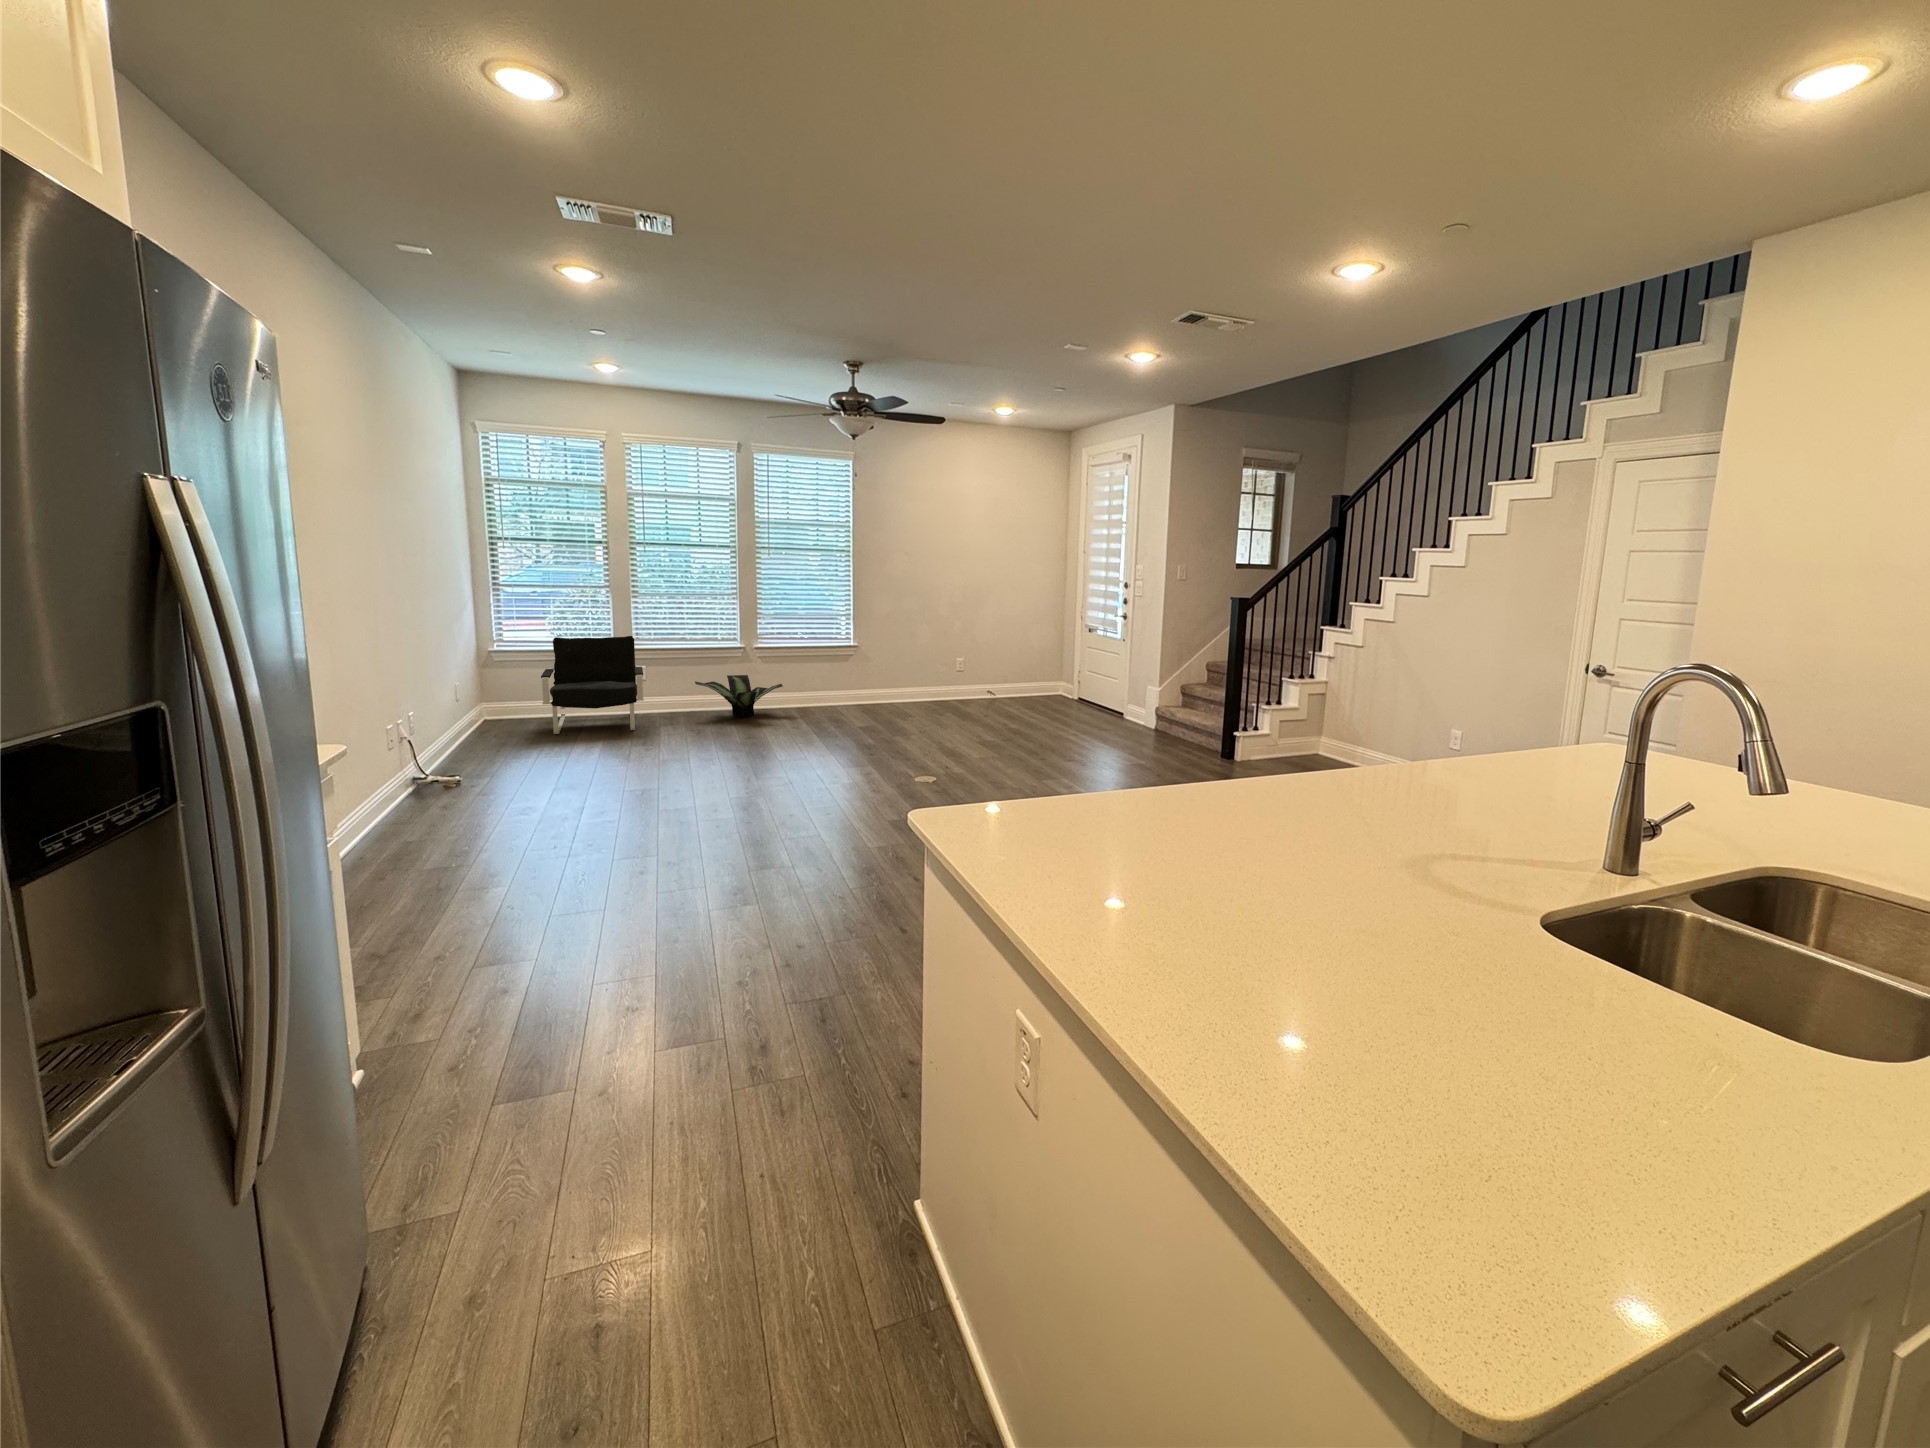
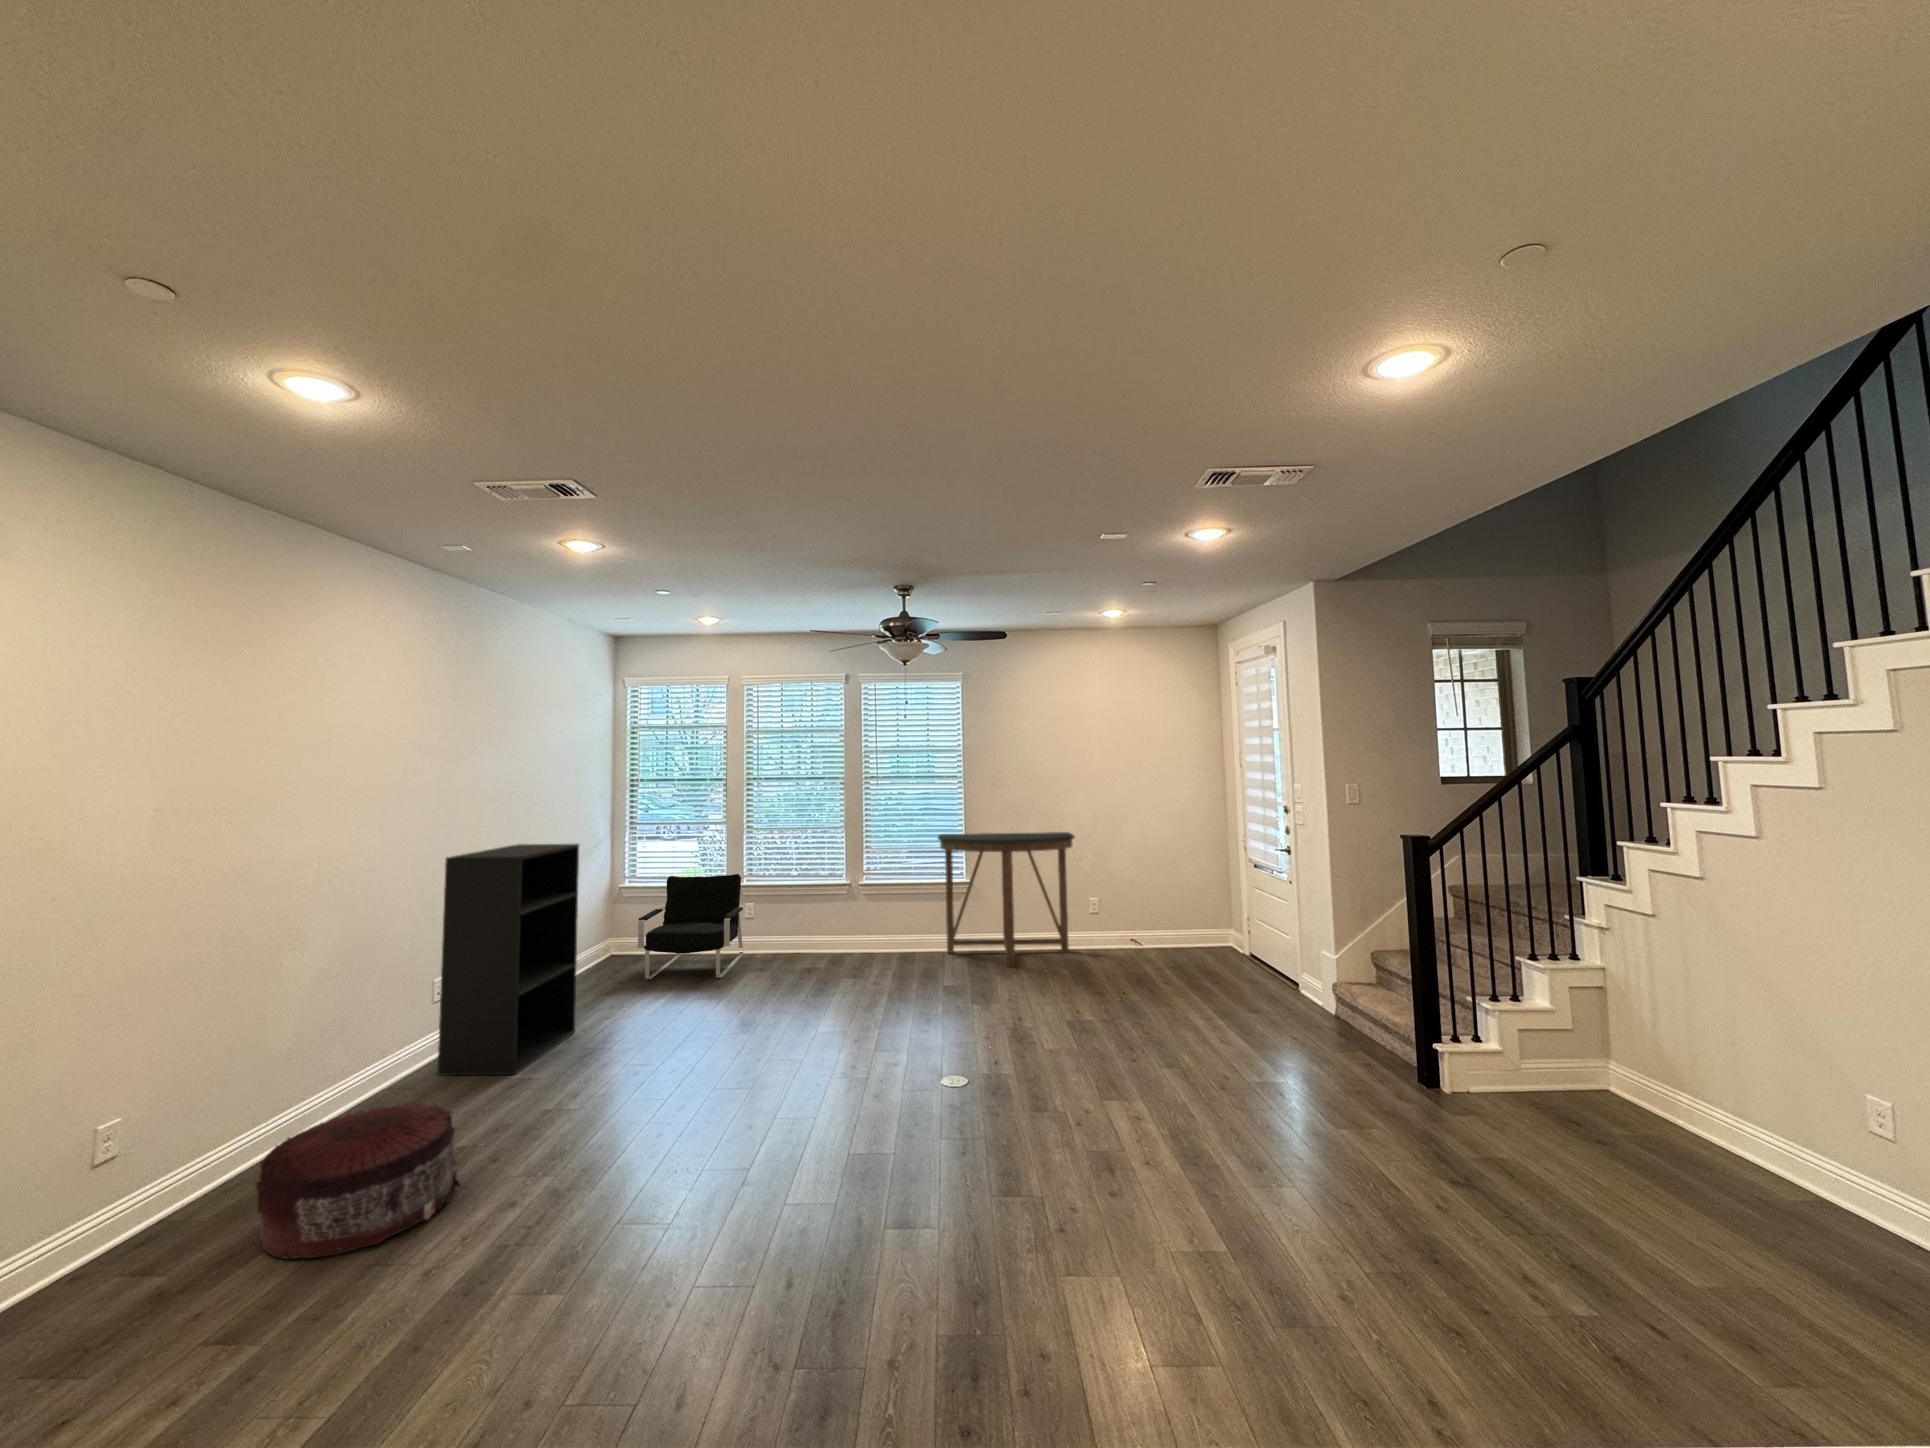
bookshelf: none [412,592,534,808] -> present [437,844,579,1075]
console table: none [828,602,952,713] -> present [938,832,1074,967]
potted plant: present [695,675,783,717] -> none [790,915,883,966]
pouf: none [414,800,585,912] -> present [255,1102,460,1259]

